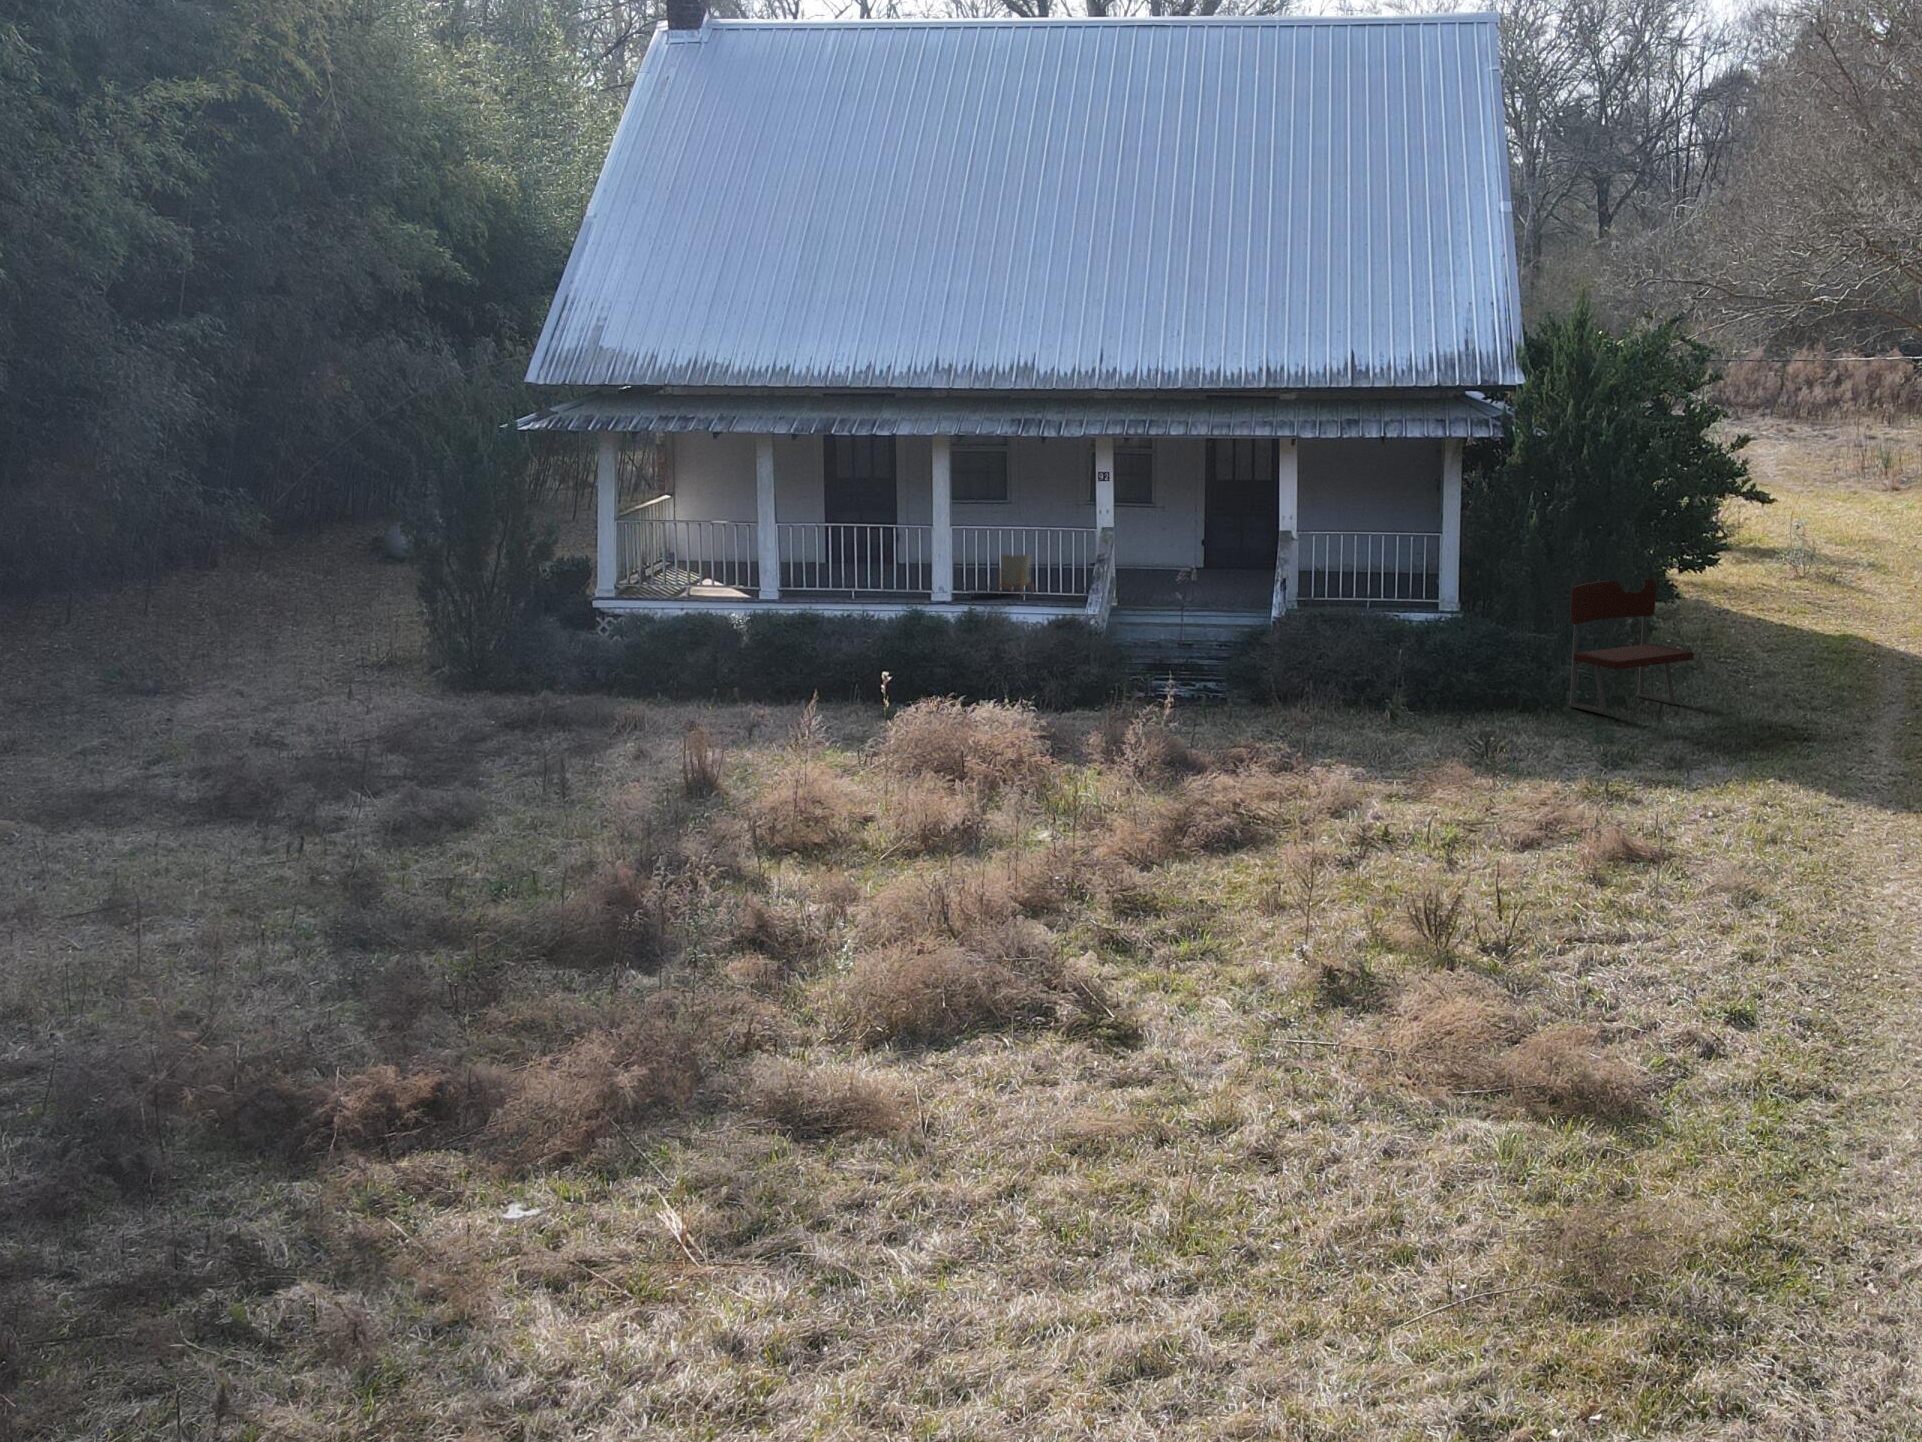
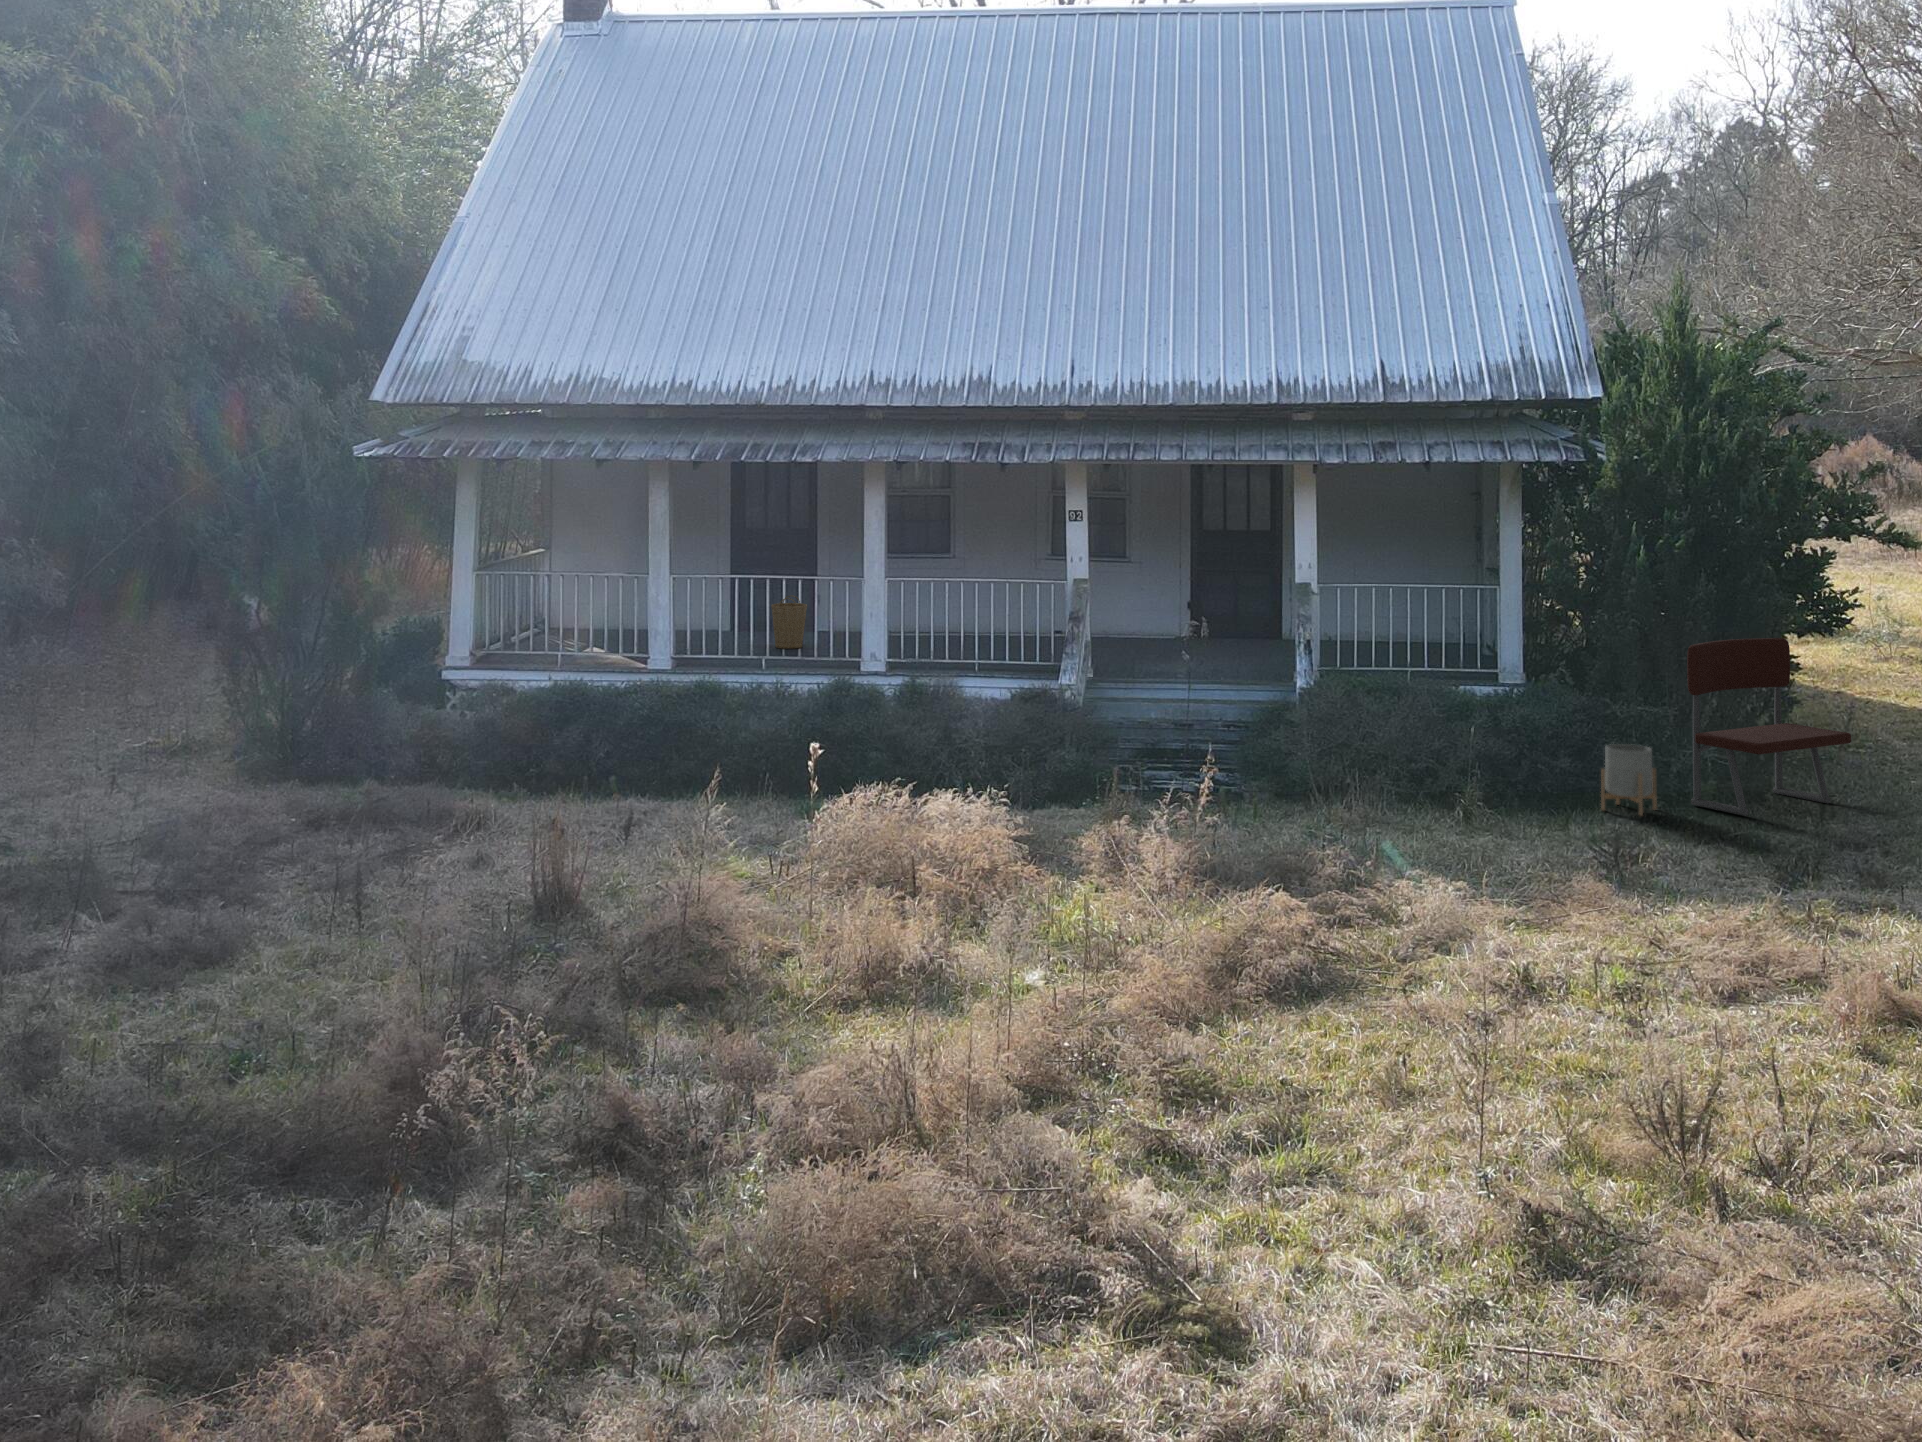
basket: none [859,537,888,581] -> present [771,595,807,649]
planter: present [998,554,1033,595] -> present [1601,744,1657,815]

